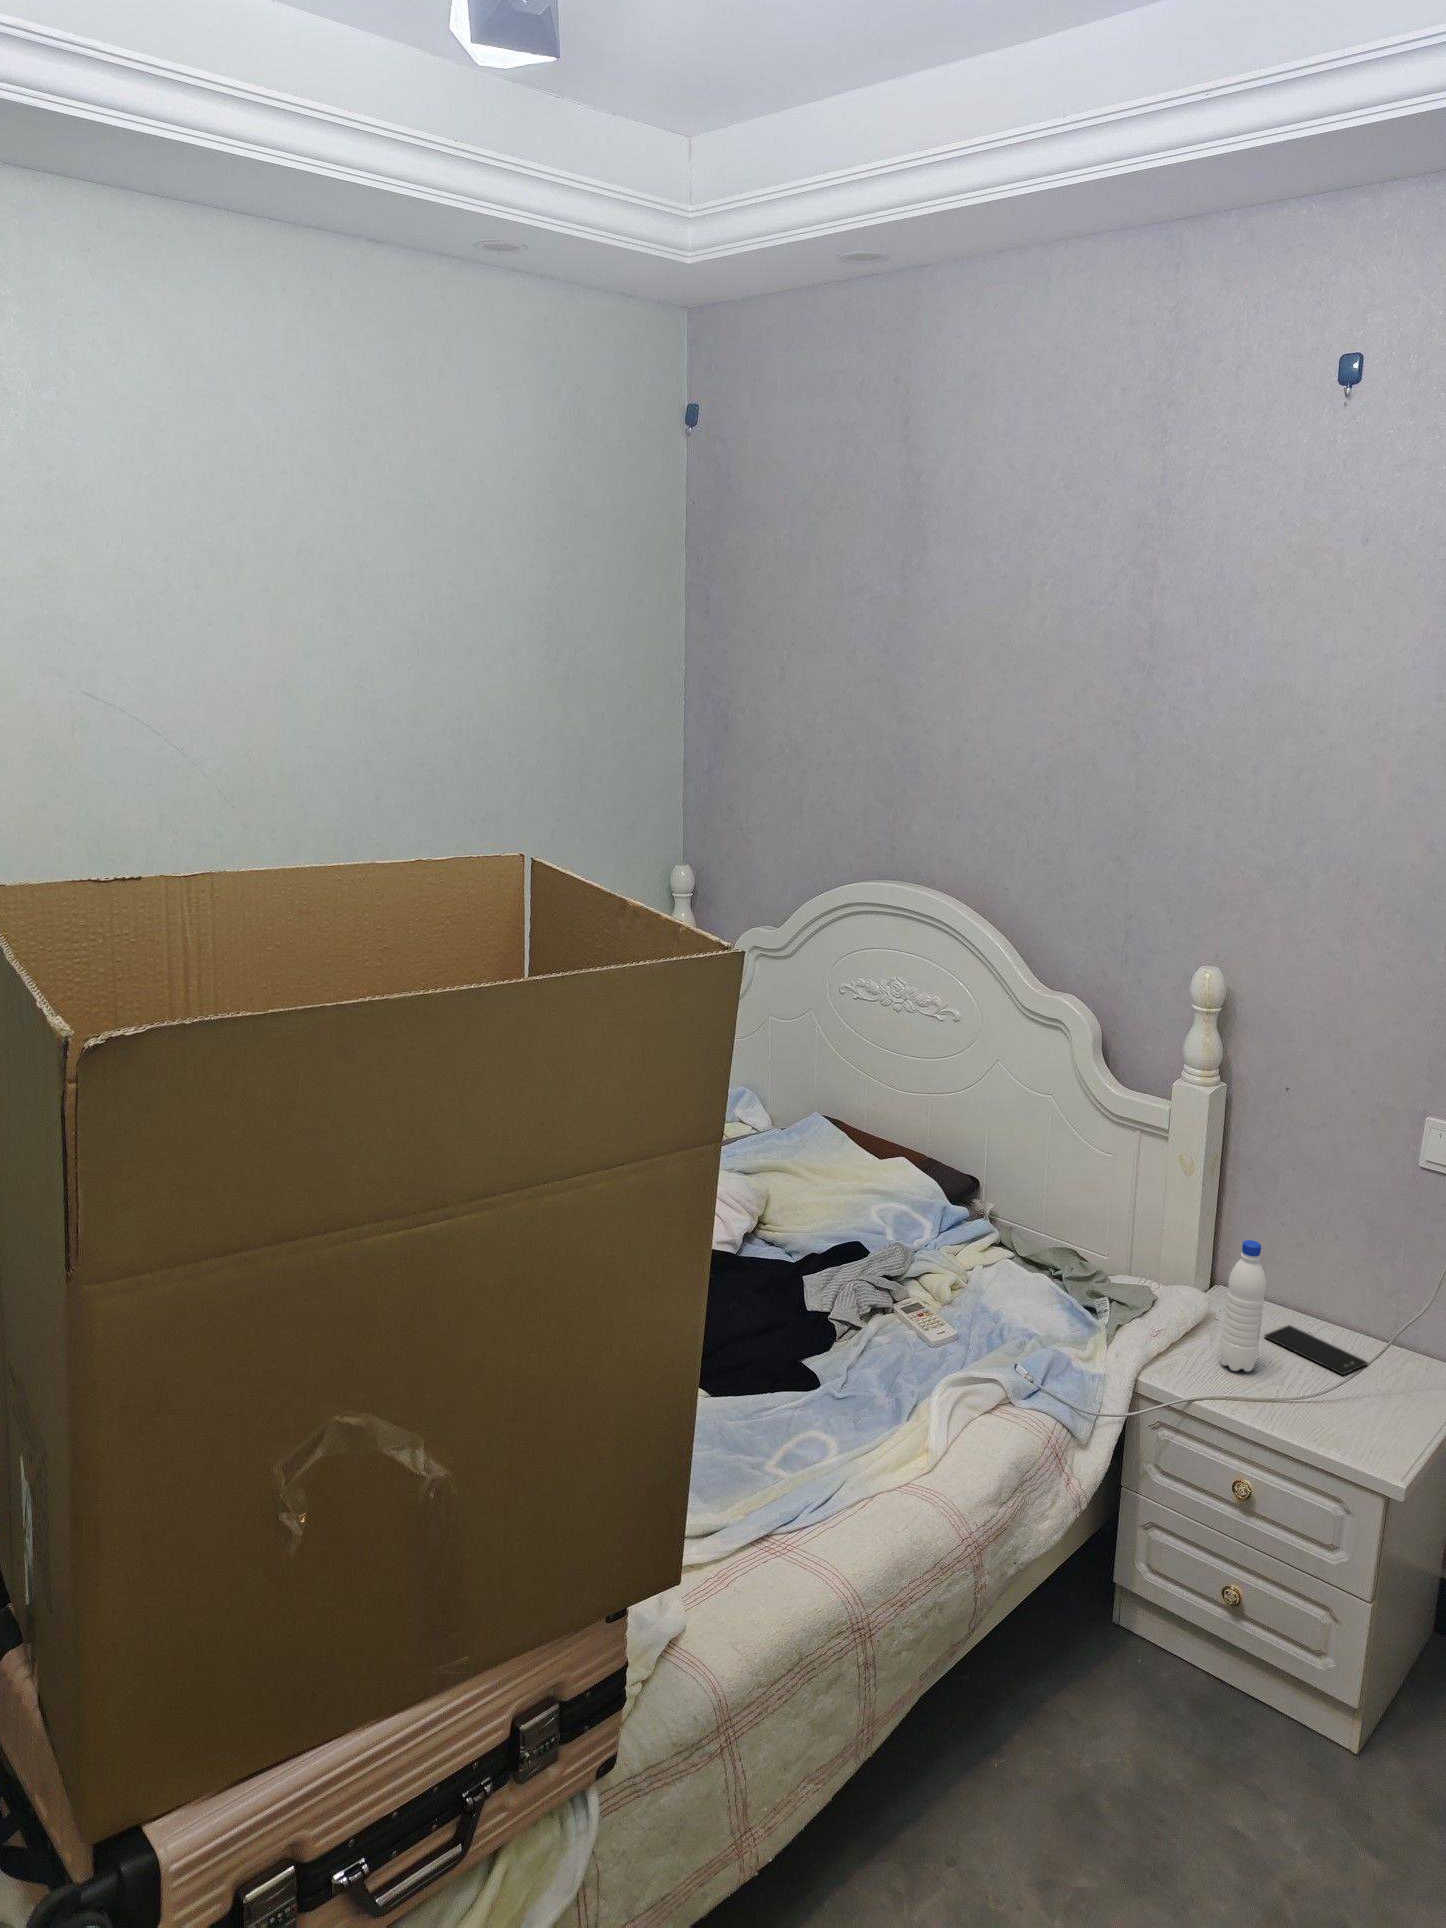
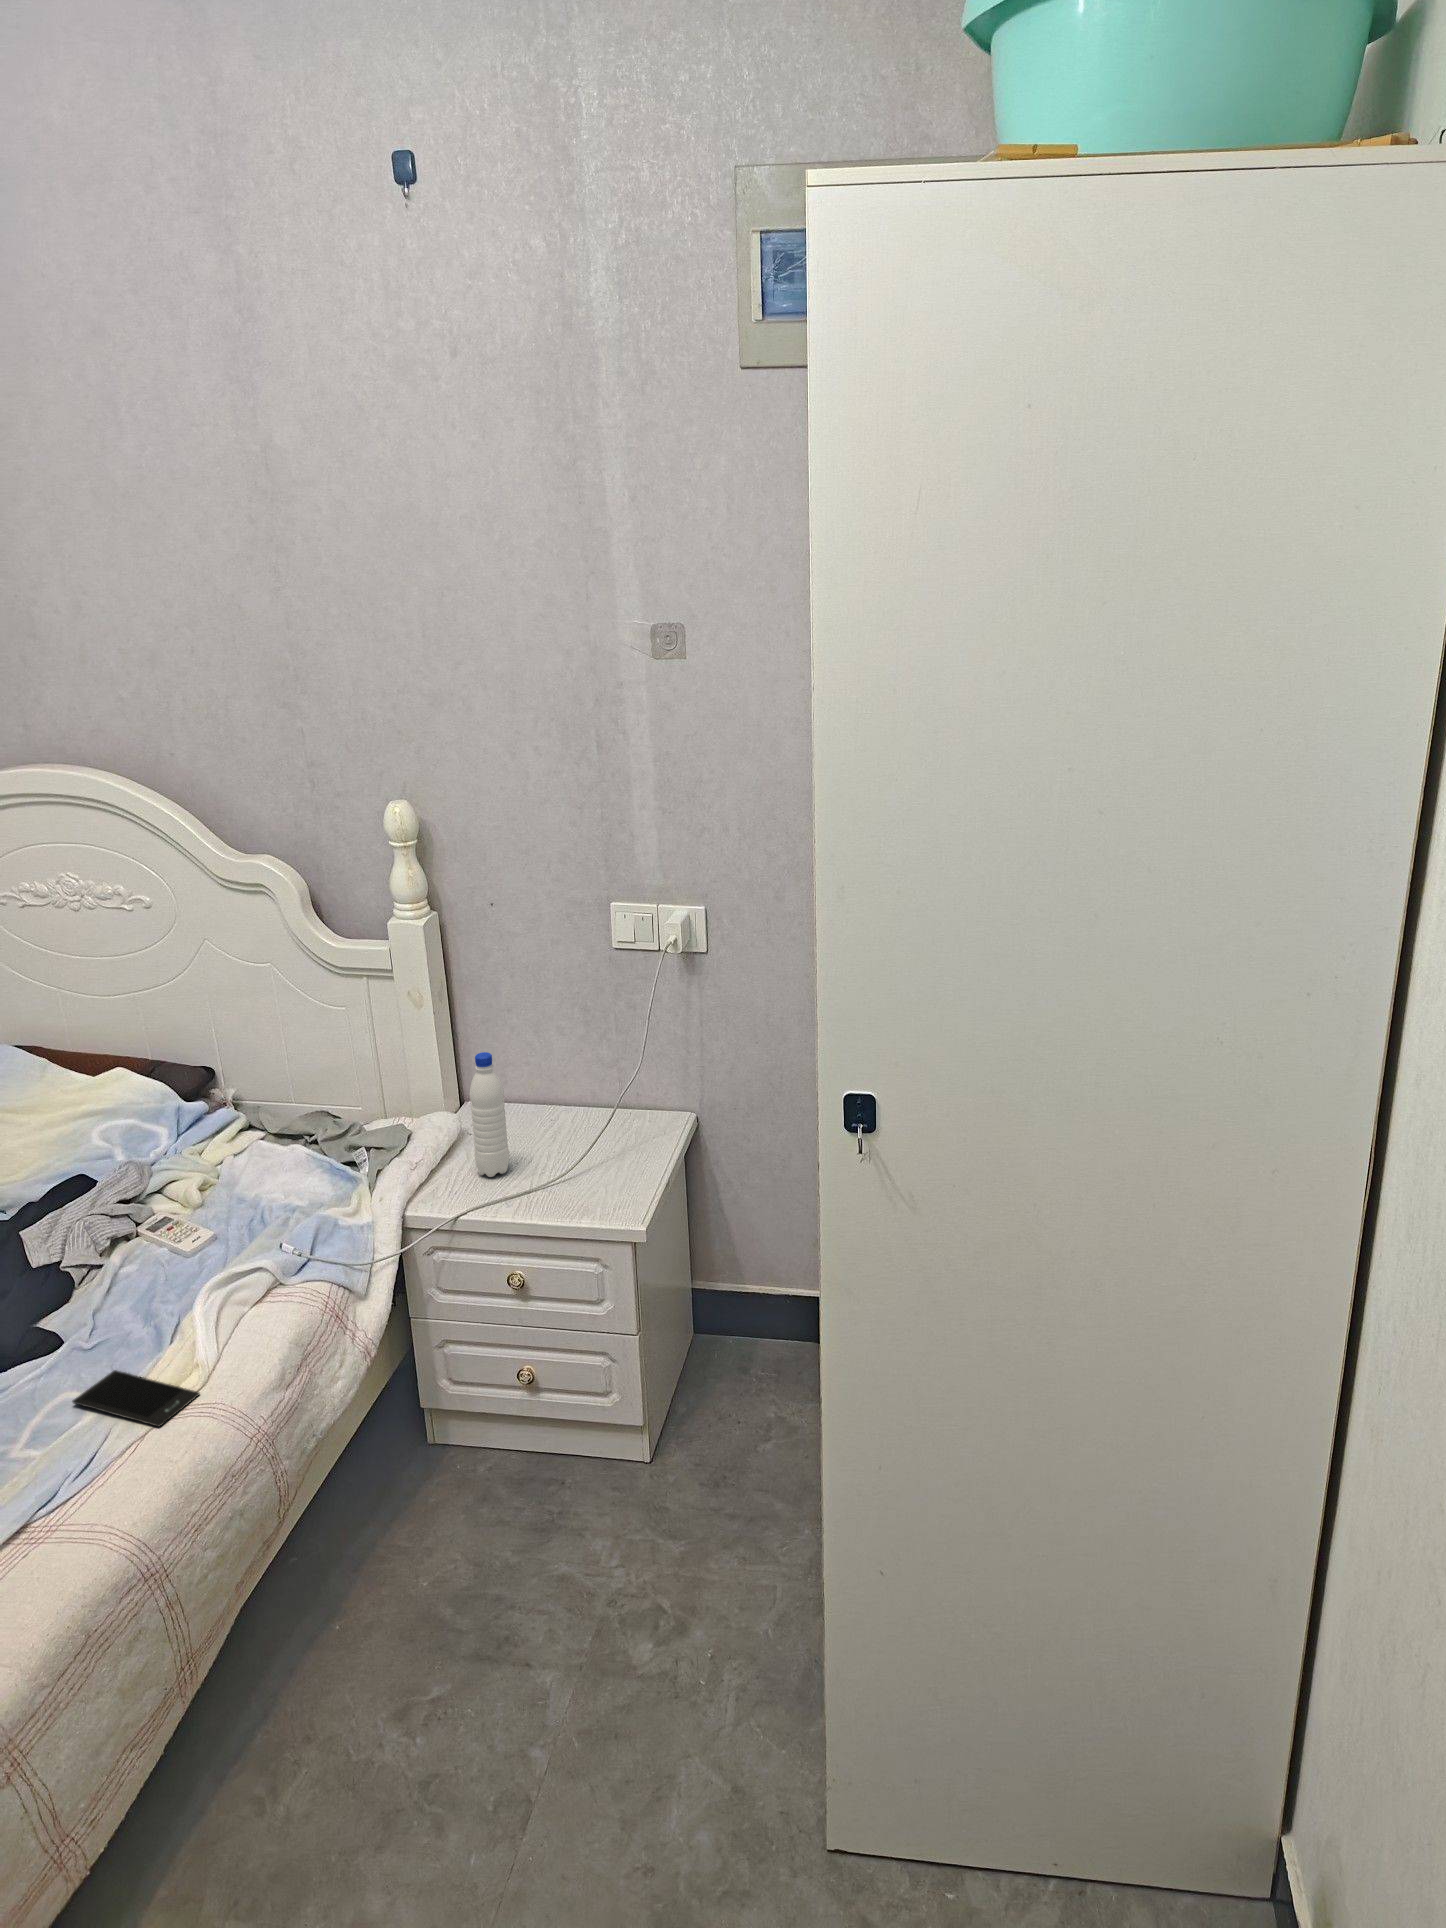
smartphone: present [1265,1325,1367,1375] -> present [72,1370,200,1427]

